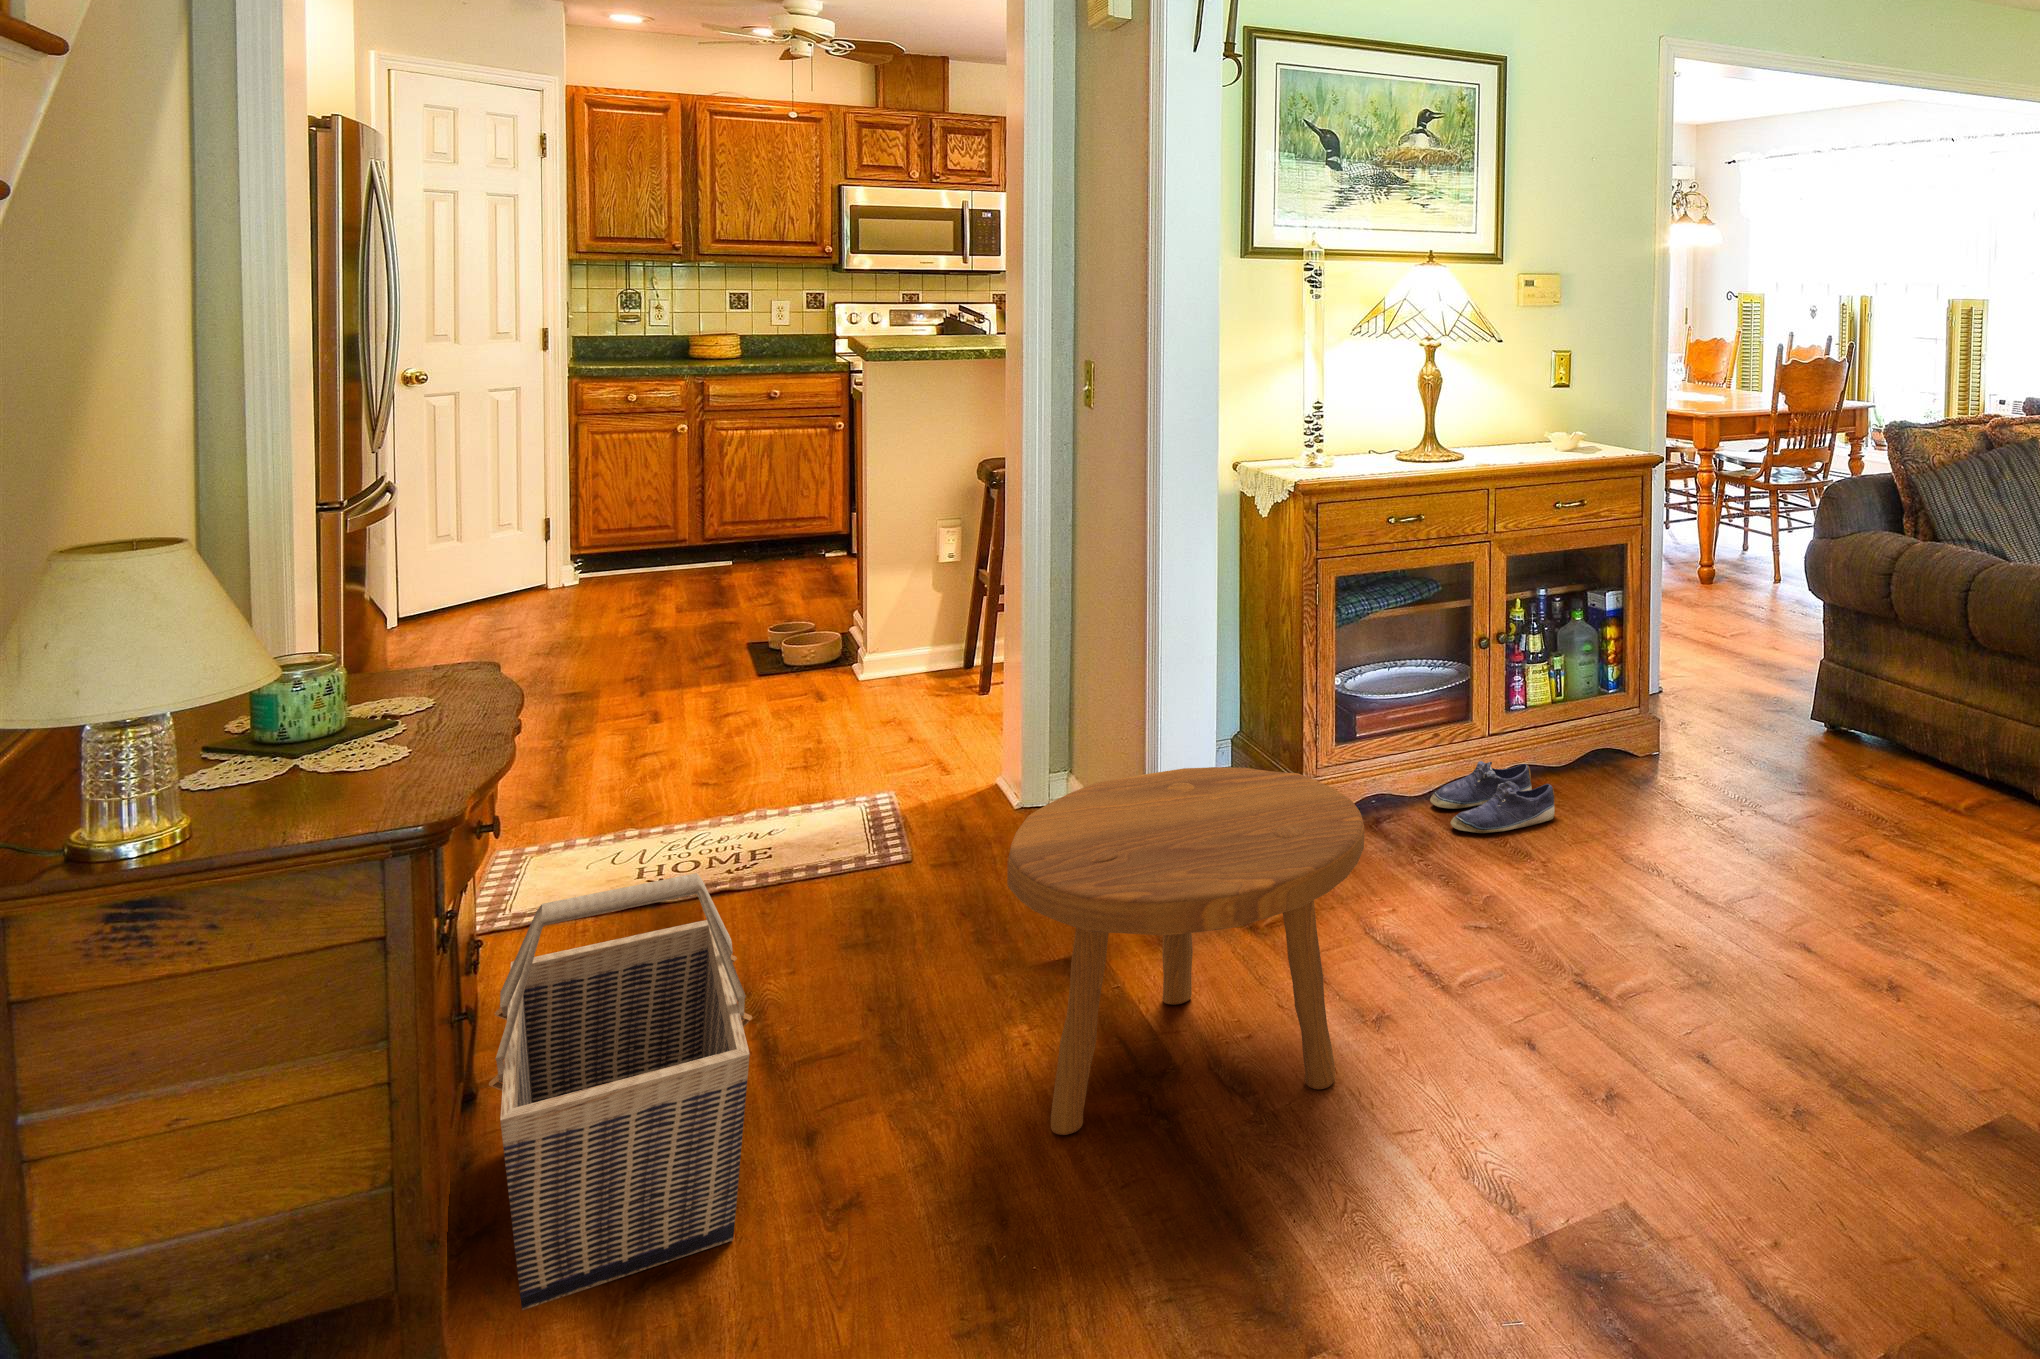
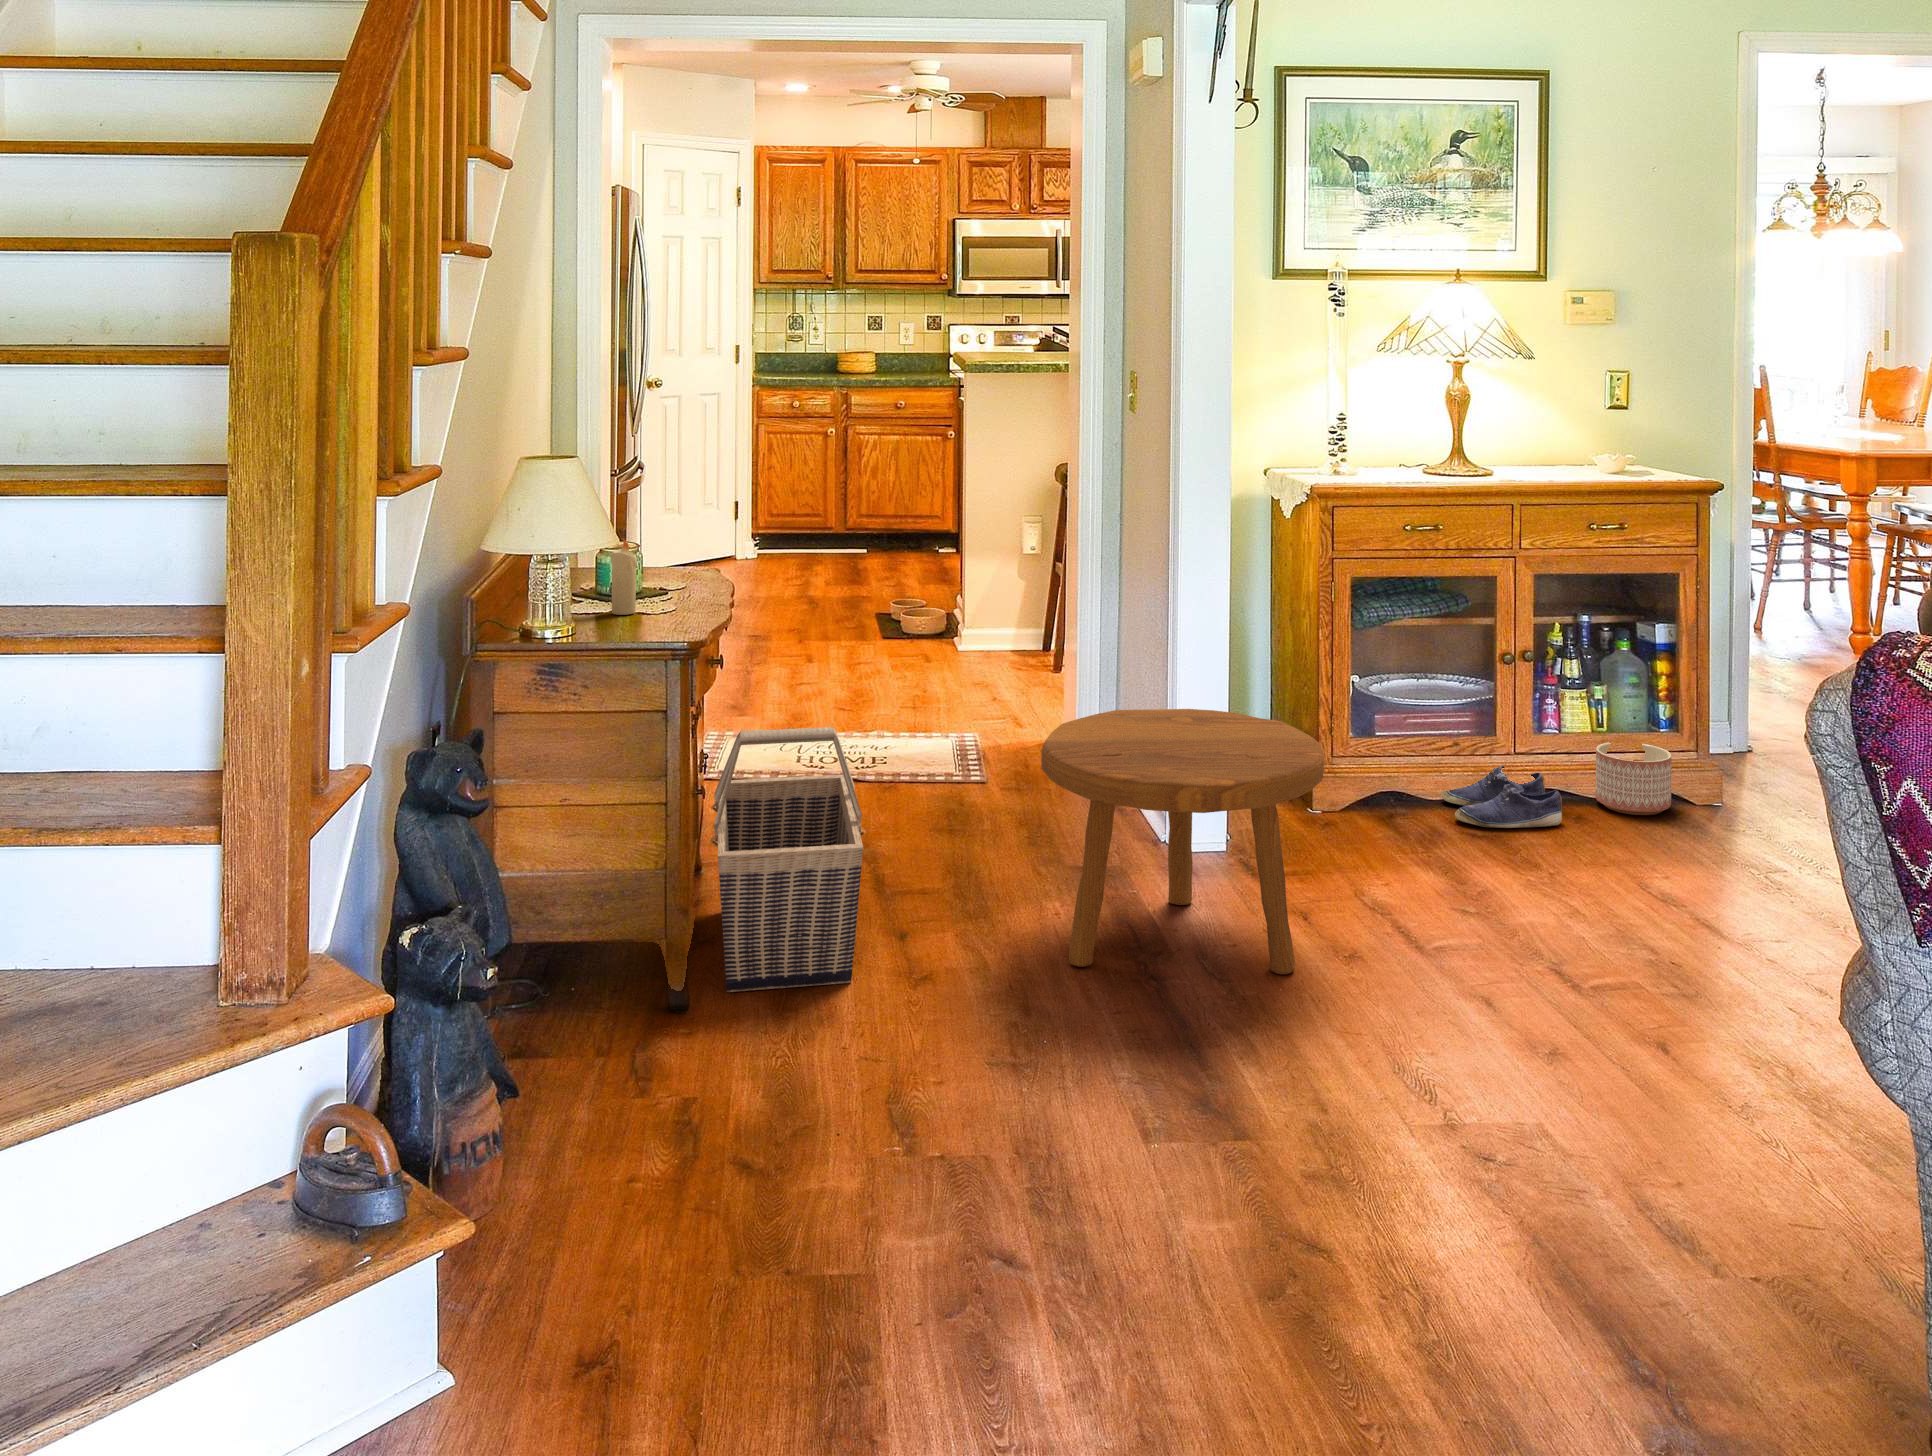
candle: none [288,652,341,773] -> present [611,538,637,615]
planter: none [1576,720,1648,795] -> present [1596,743,1672,815]

